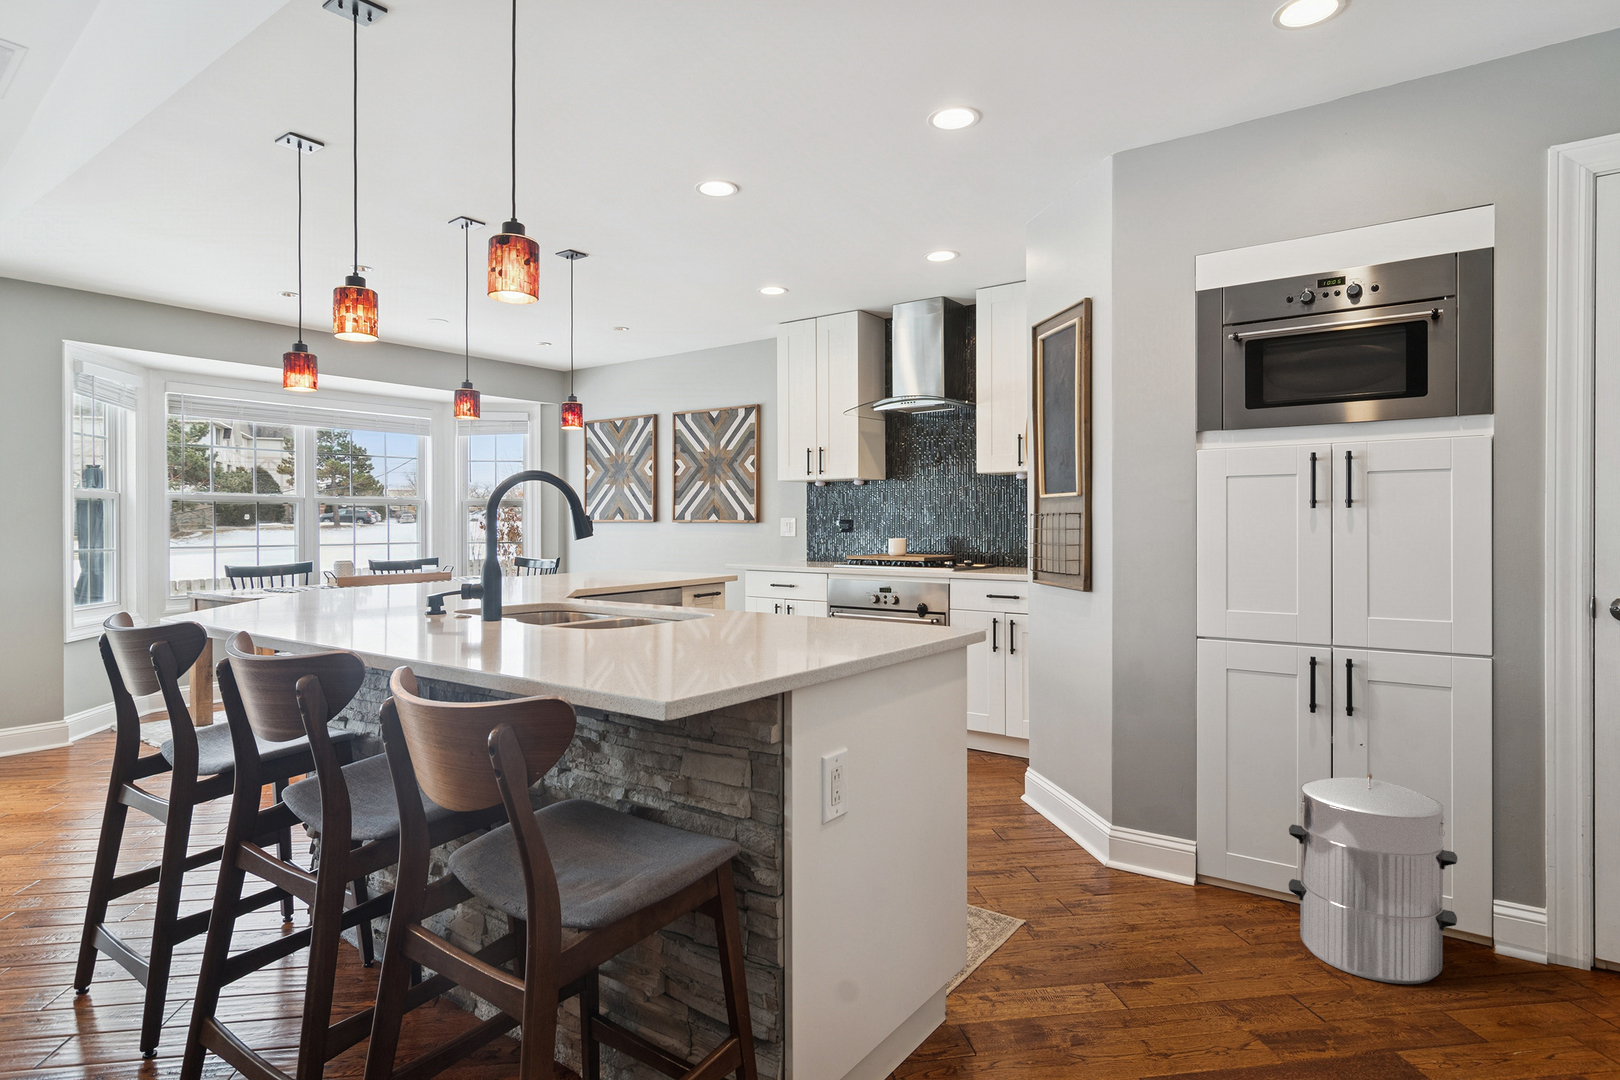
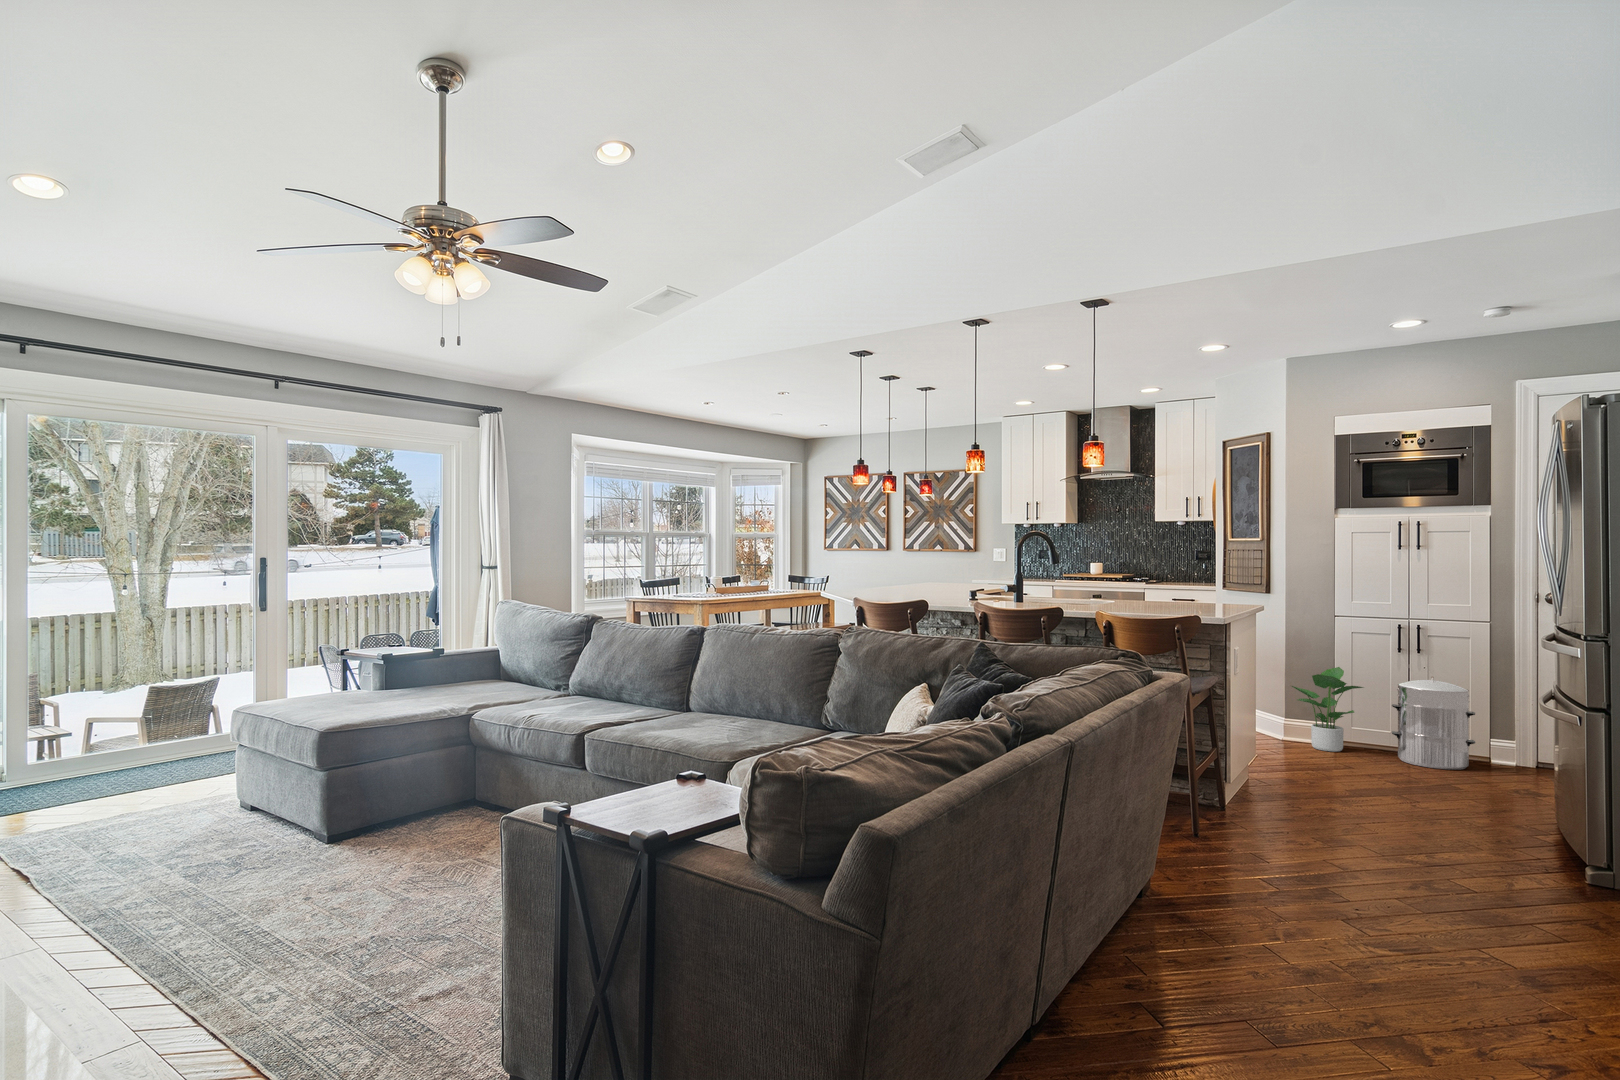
potted plant: none [1109,739,1245,912] -> present [1292,667,1363,752]

